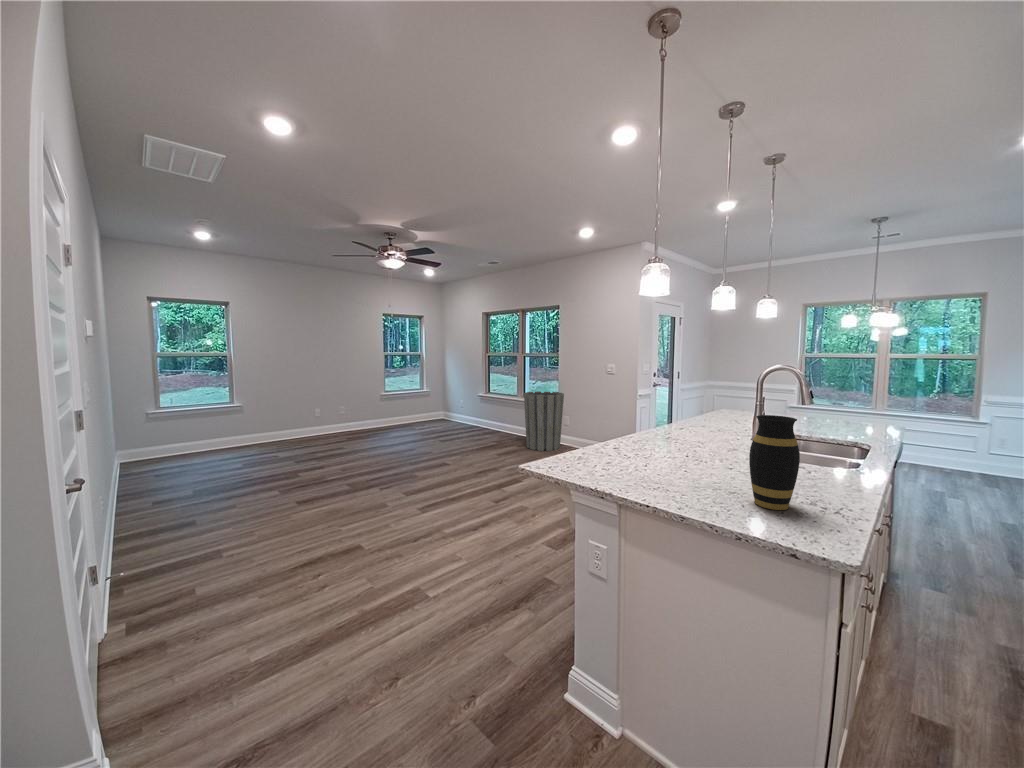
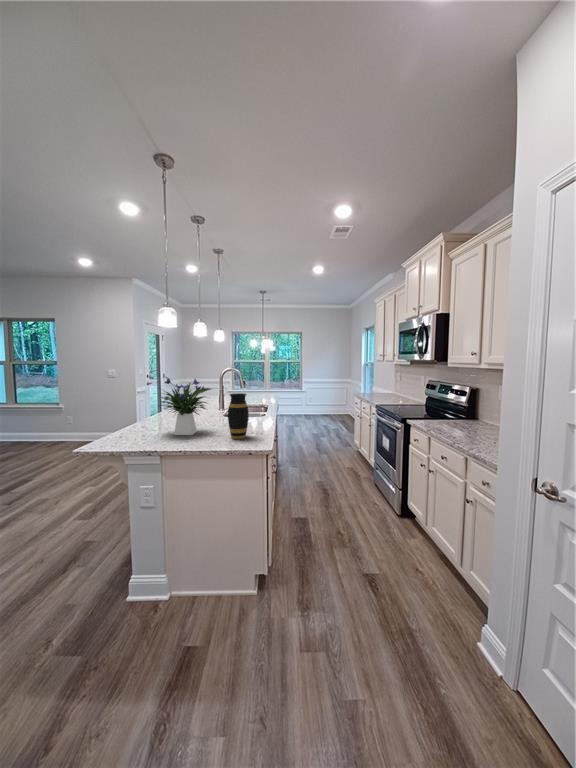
flower arrangement: none [620,373,726,478] -> present [160,376,210,435]
trash can: present [524,391,564,451] -> none [18,396,64,451]

